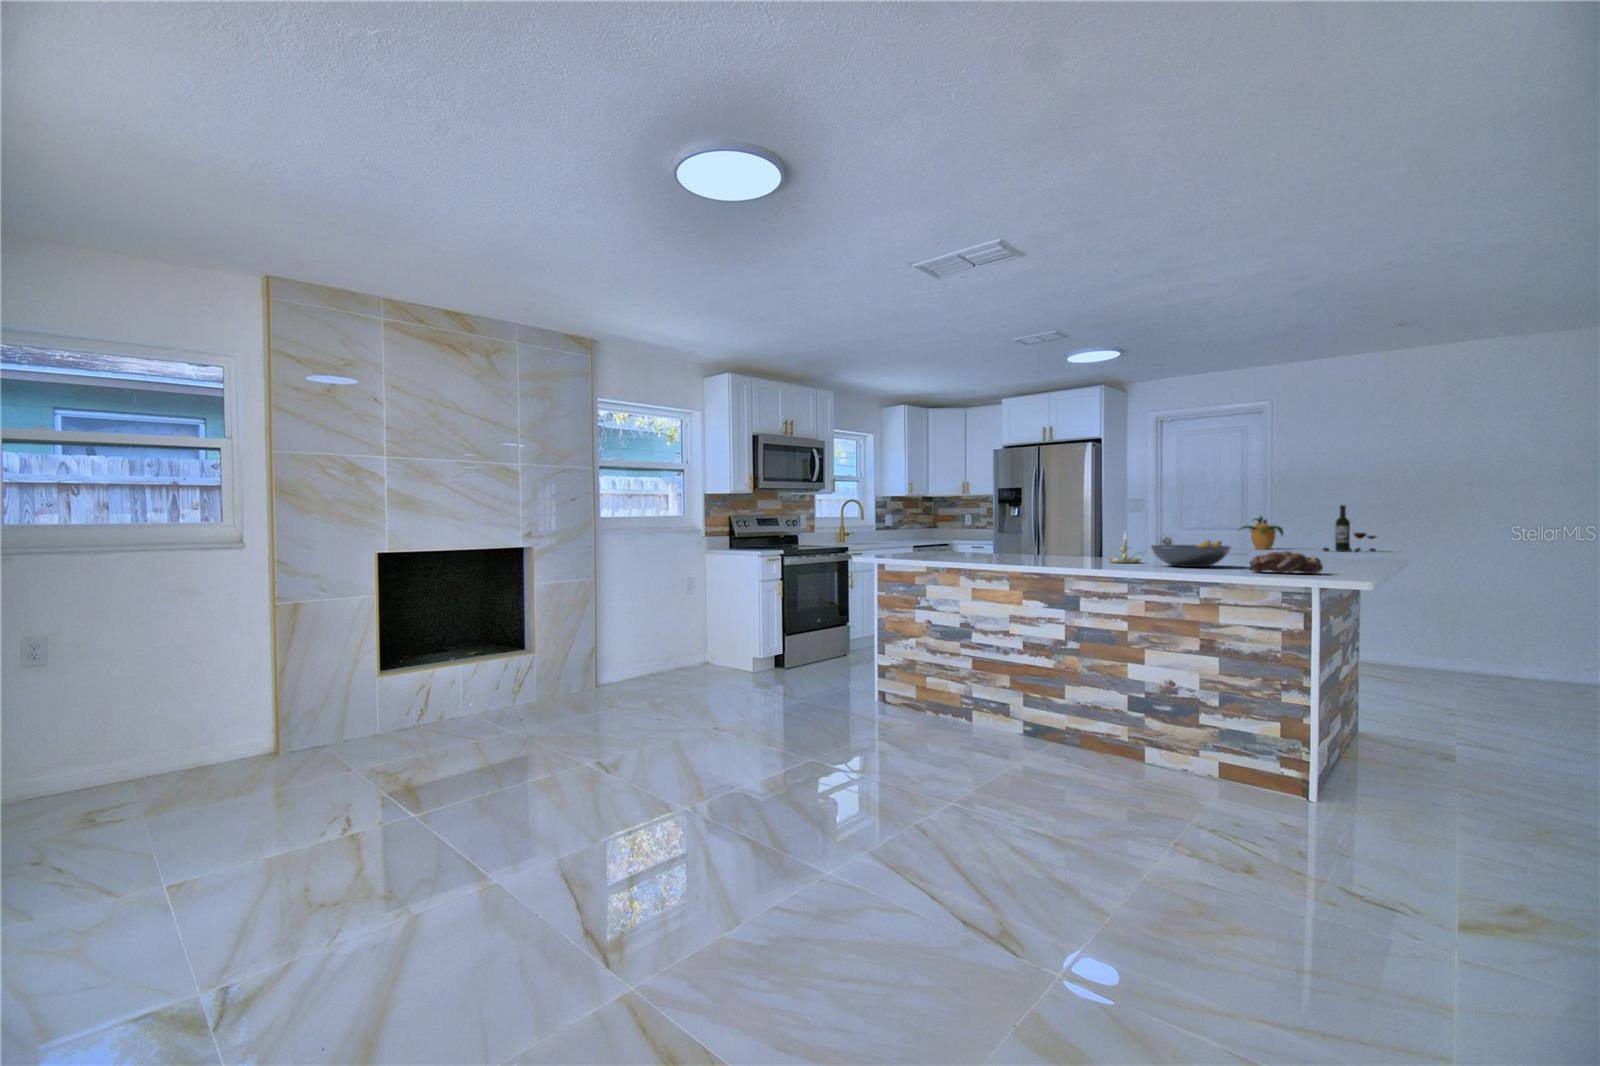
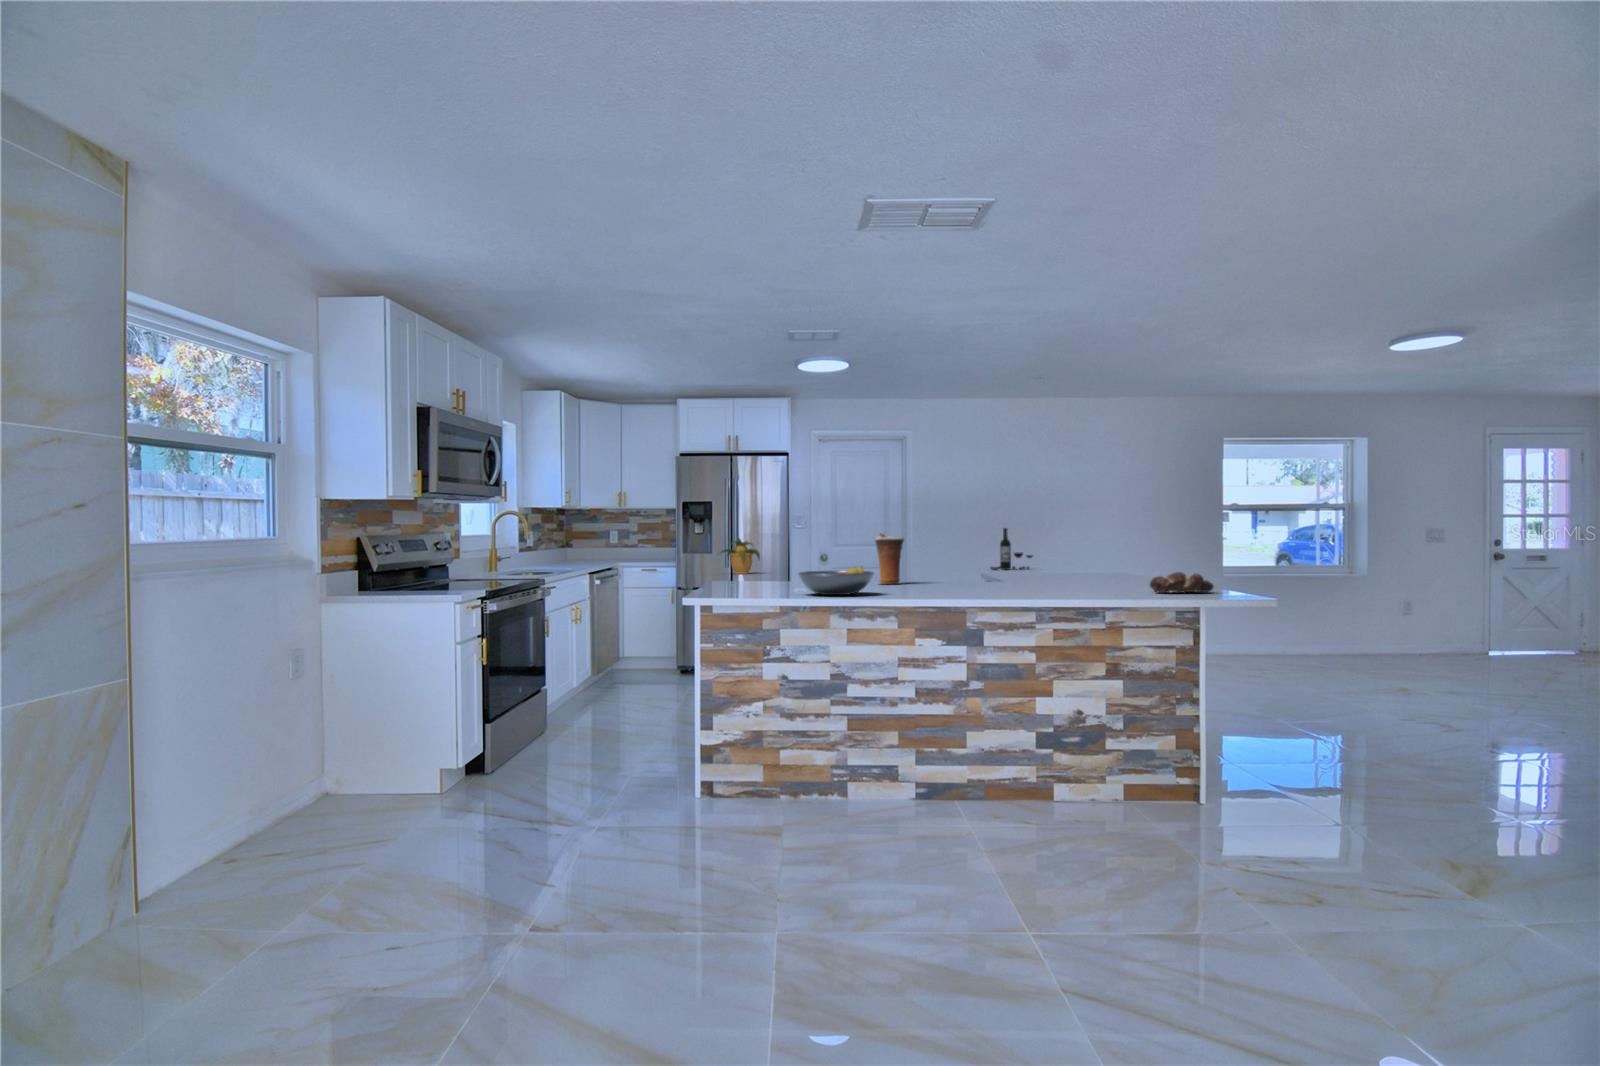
vase: none [1066,510,1098,558] -> present [875,532,904,584]
potted plant: present [1240,516,1283,549] -> present [721,539,760,574]
candle holder: present [1109,536,1141,563] -> none [964,553,996,589]
fruit bowl: present [1151,541,1231,567] -> present [798,566,874,595]

